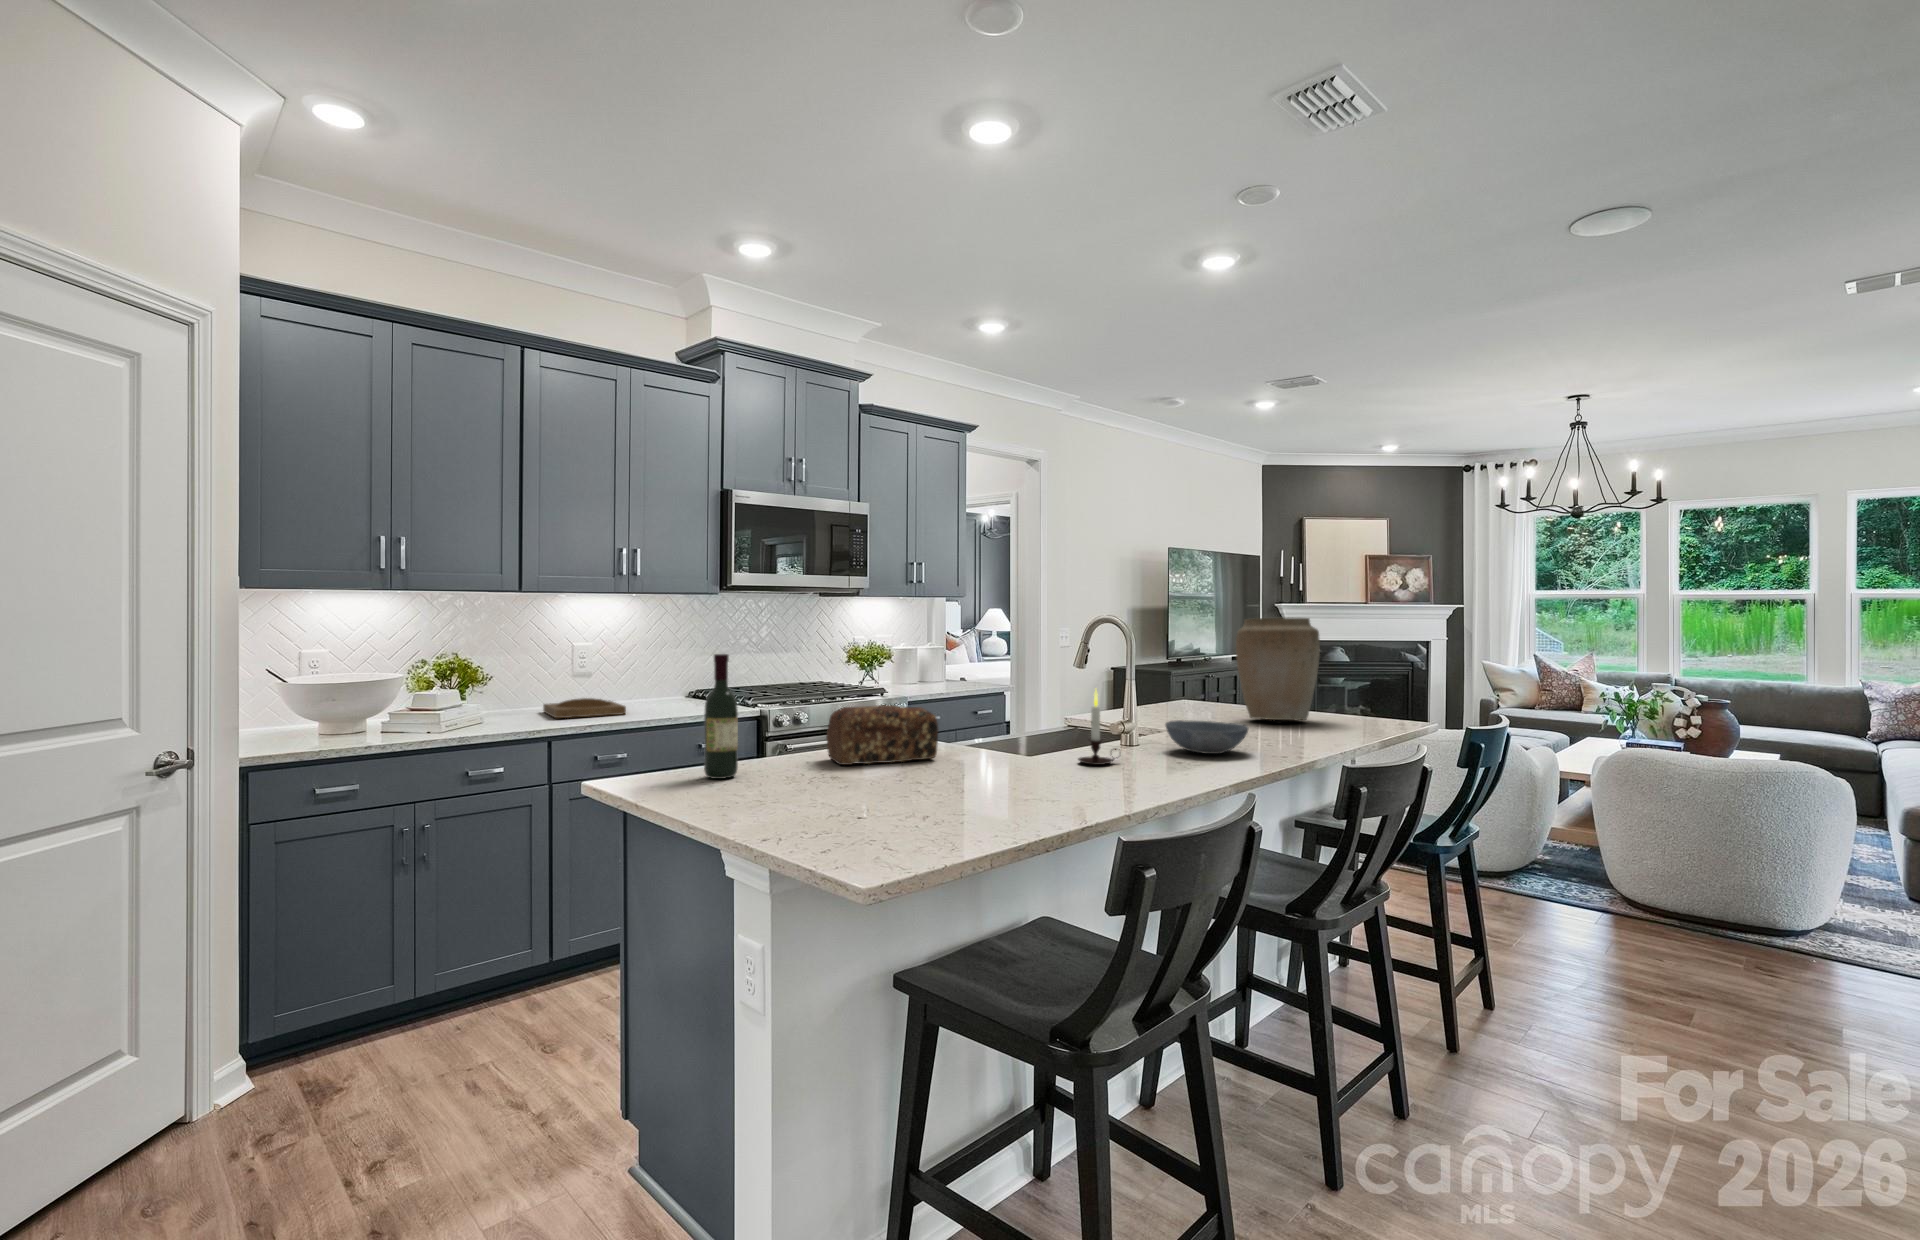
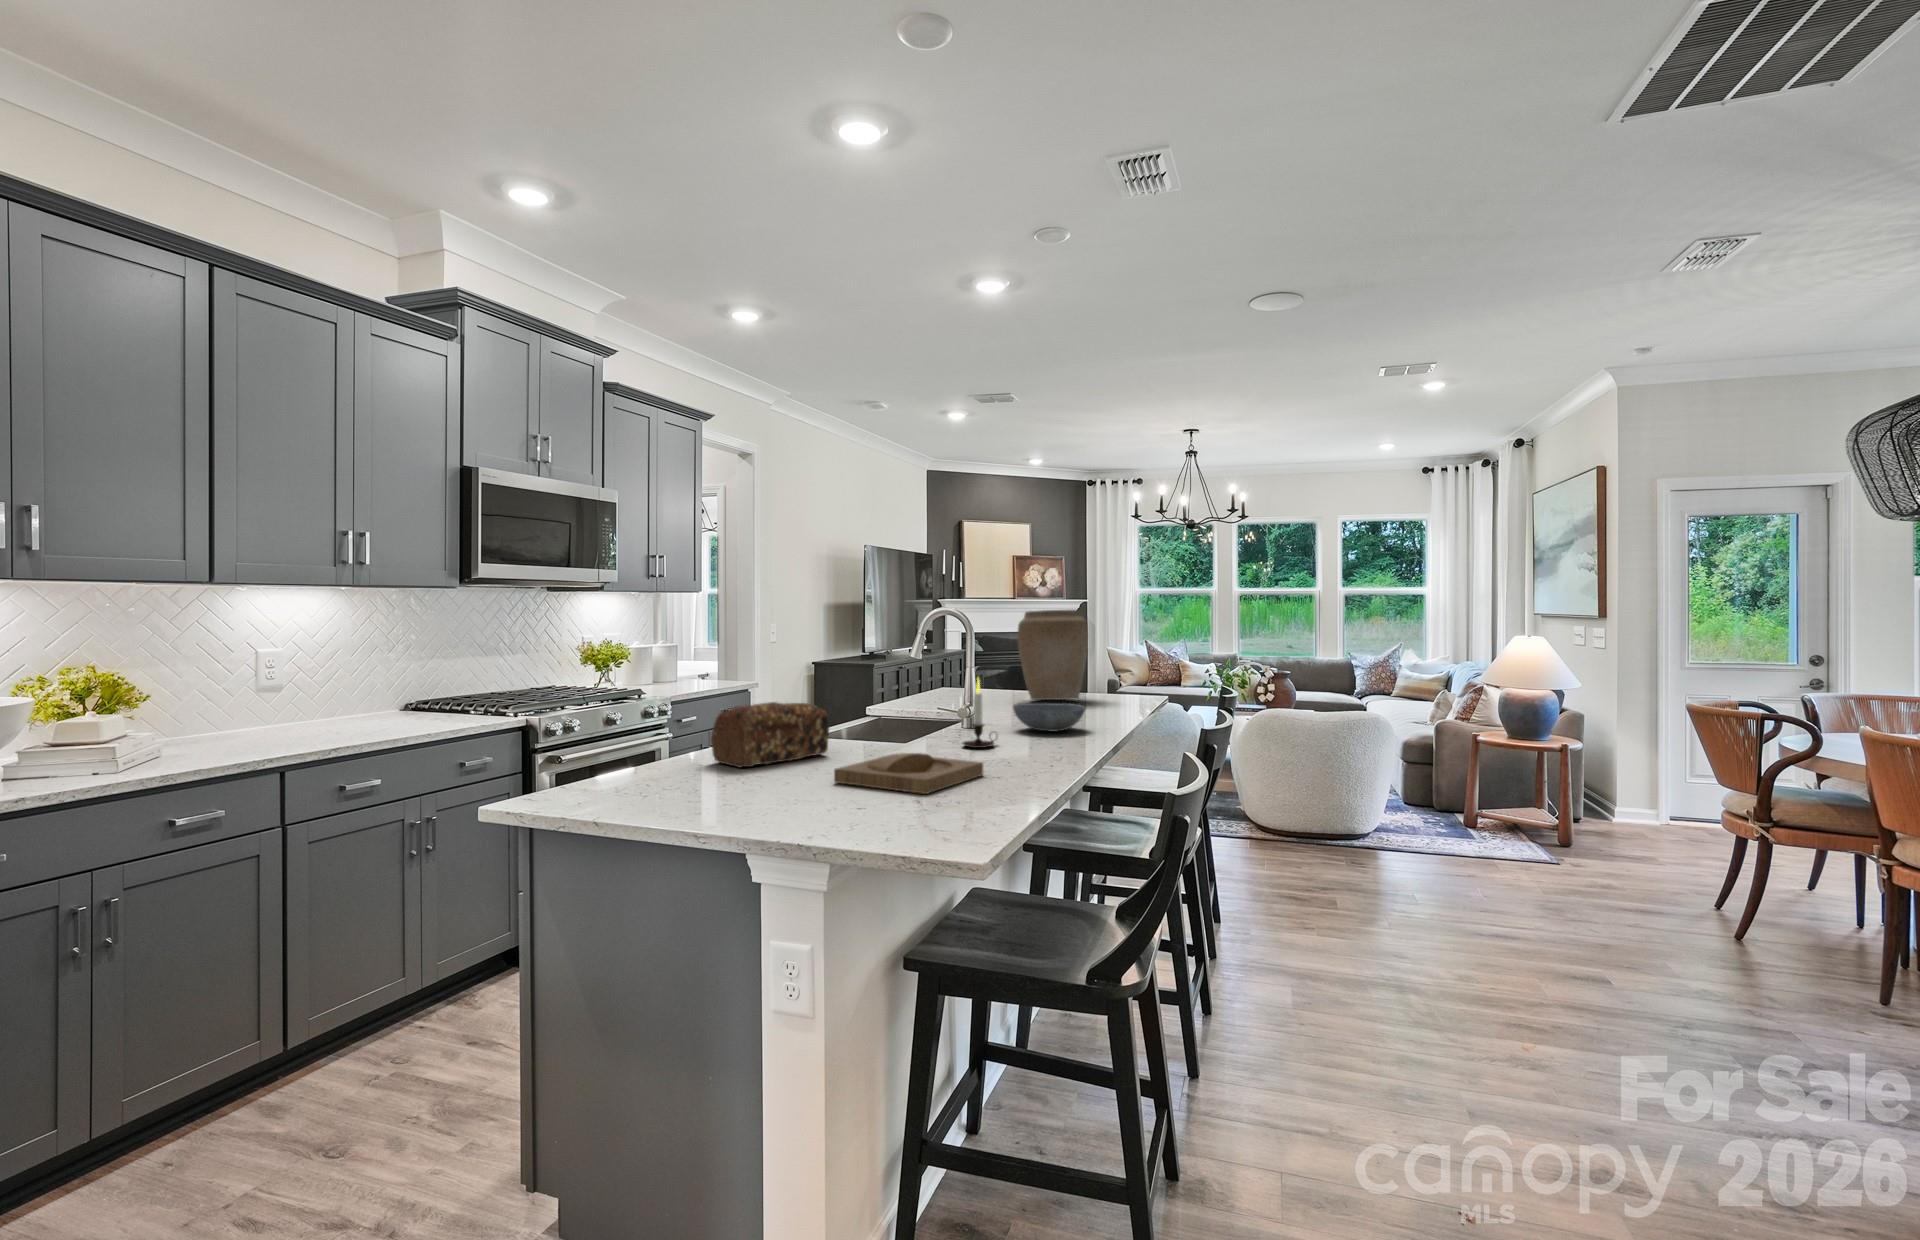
wine bottle: present [704,654,738,779] -> none [611,653,650,793]
tray: present [543,698,626,718] -> present [834,753,983,794]

